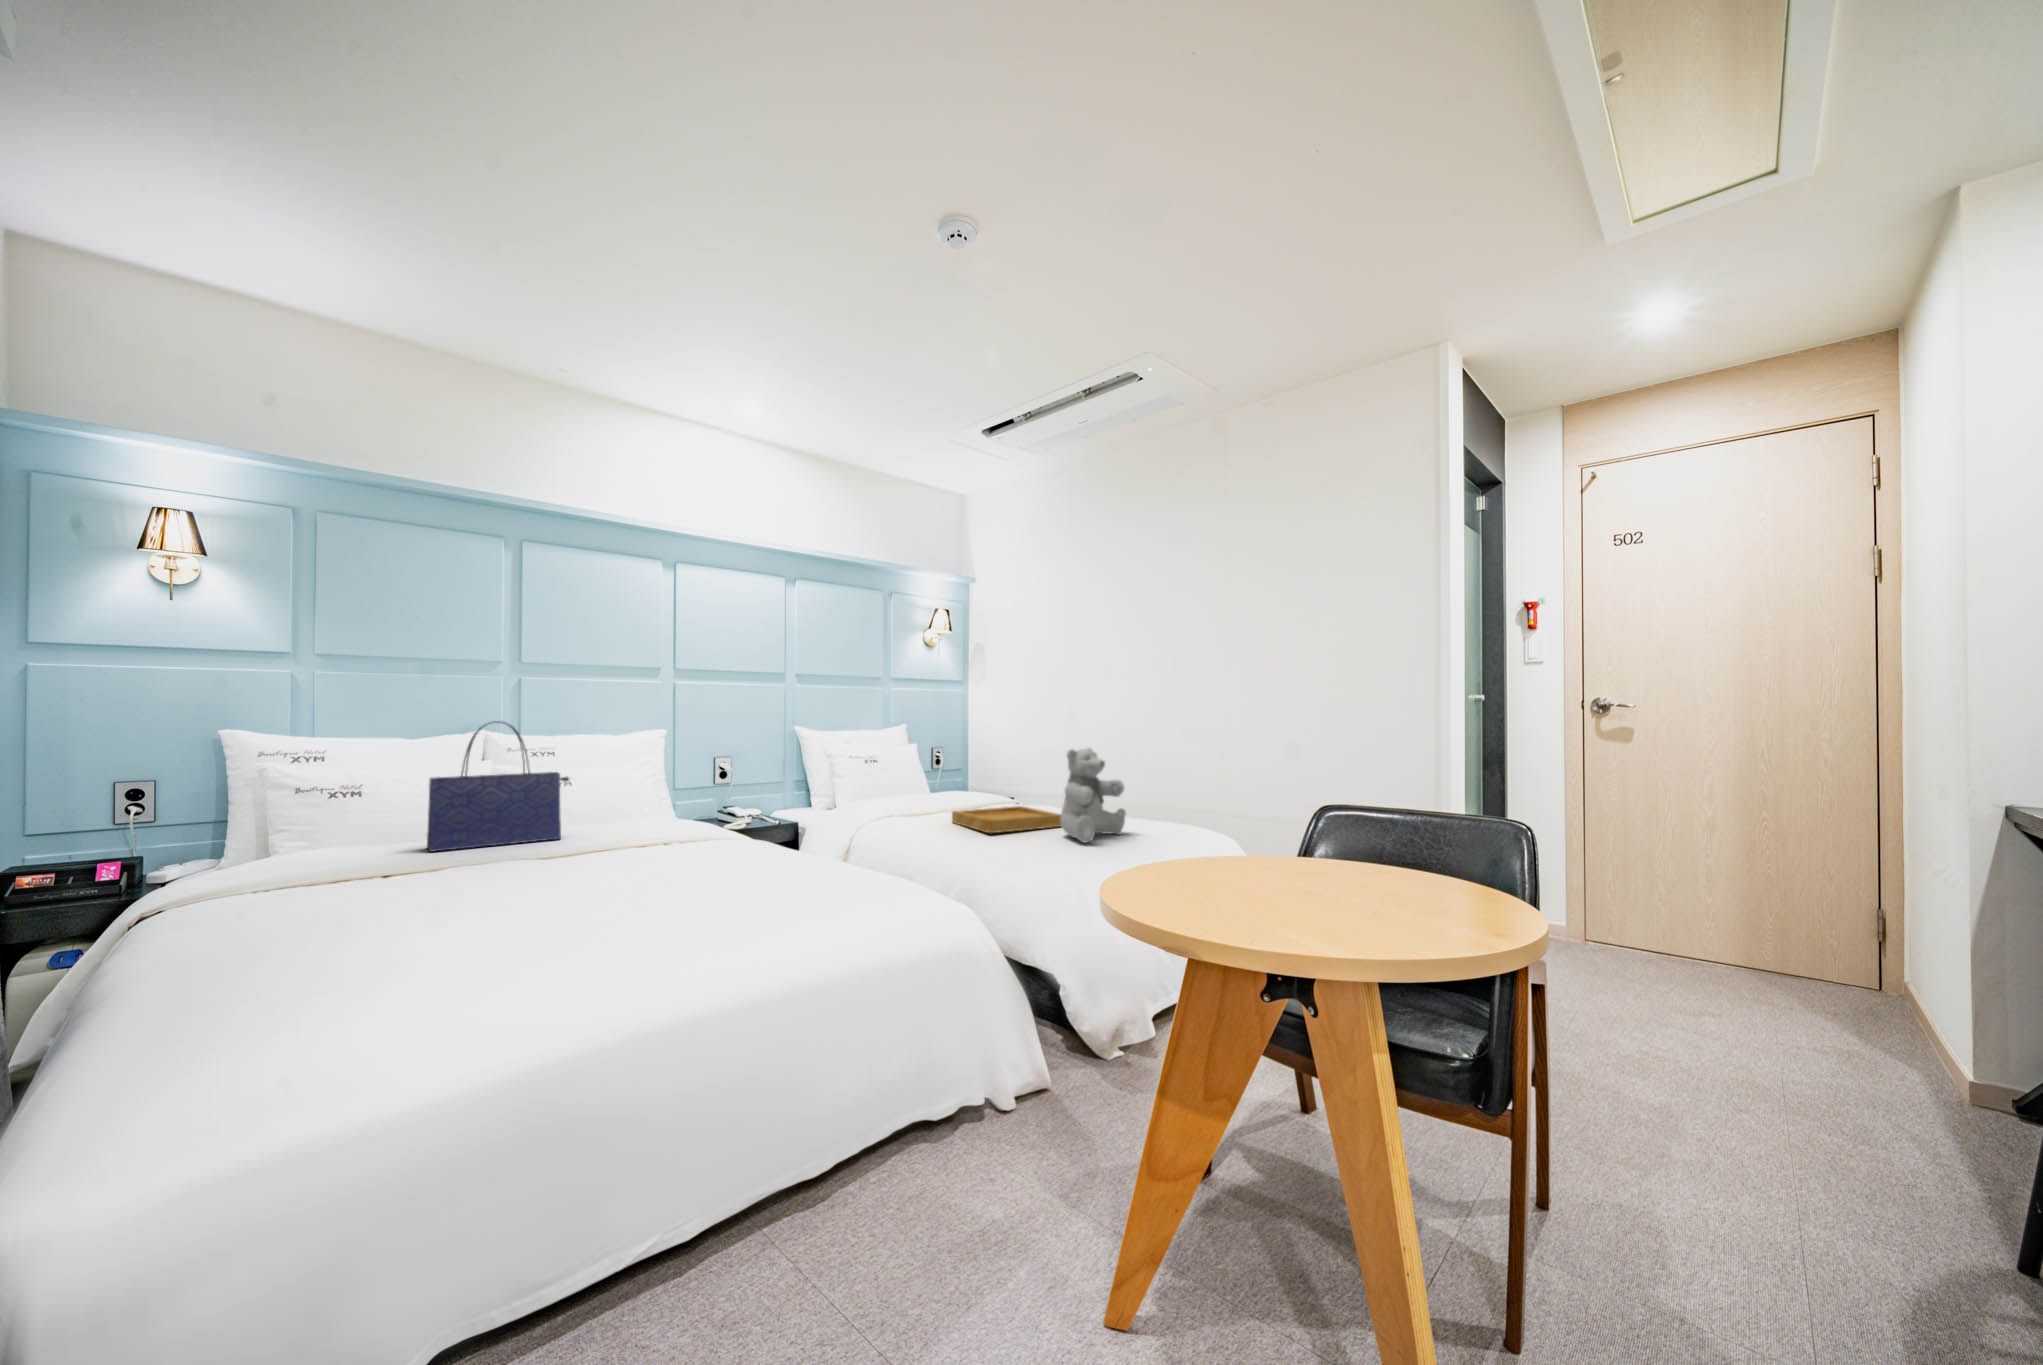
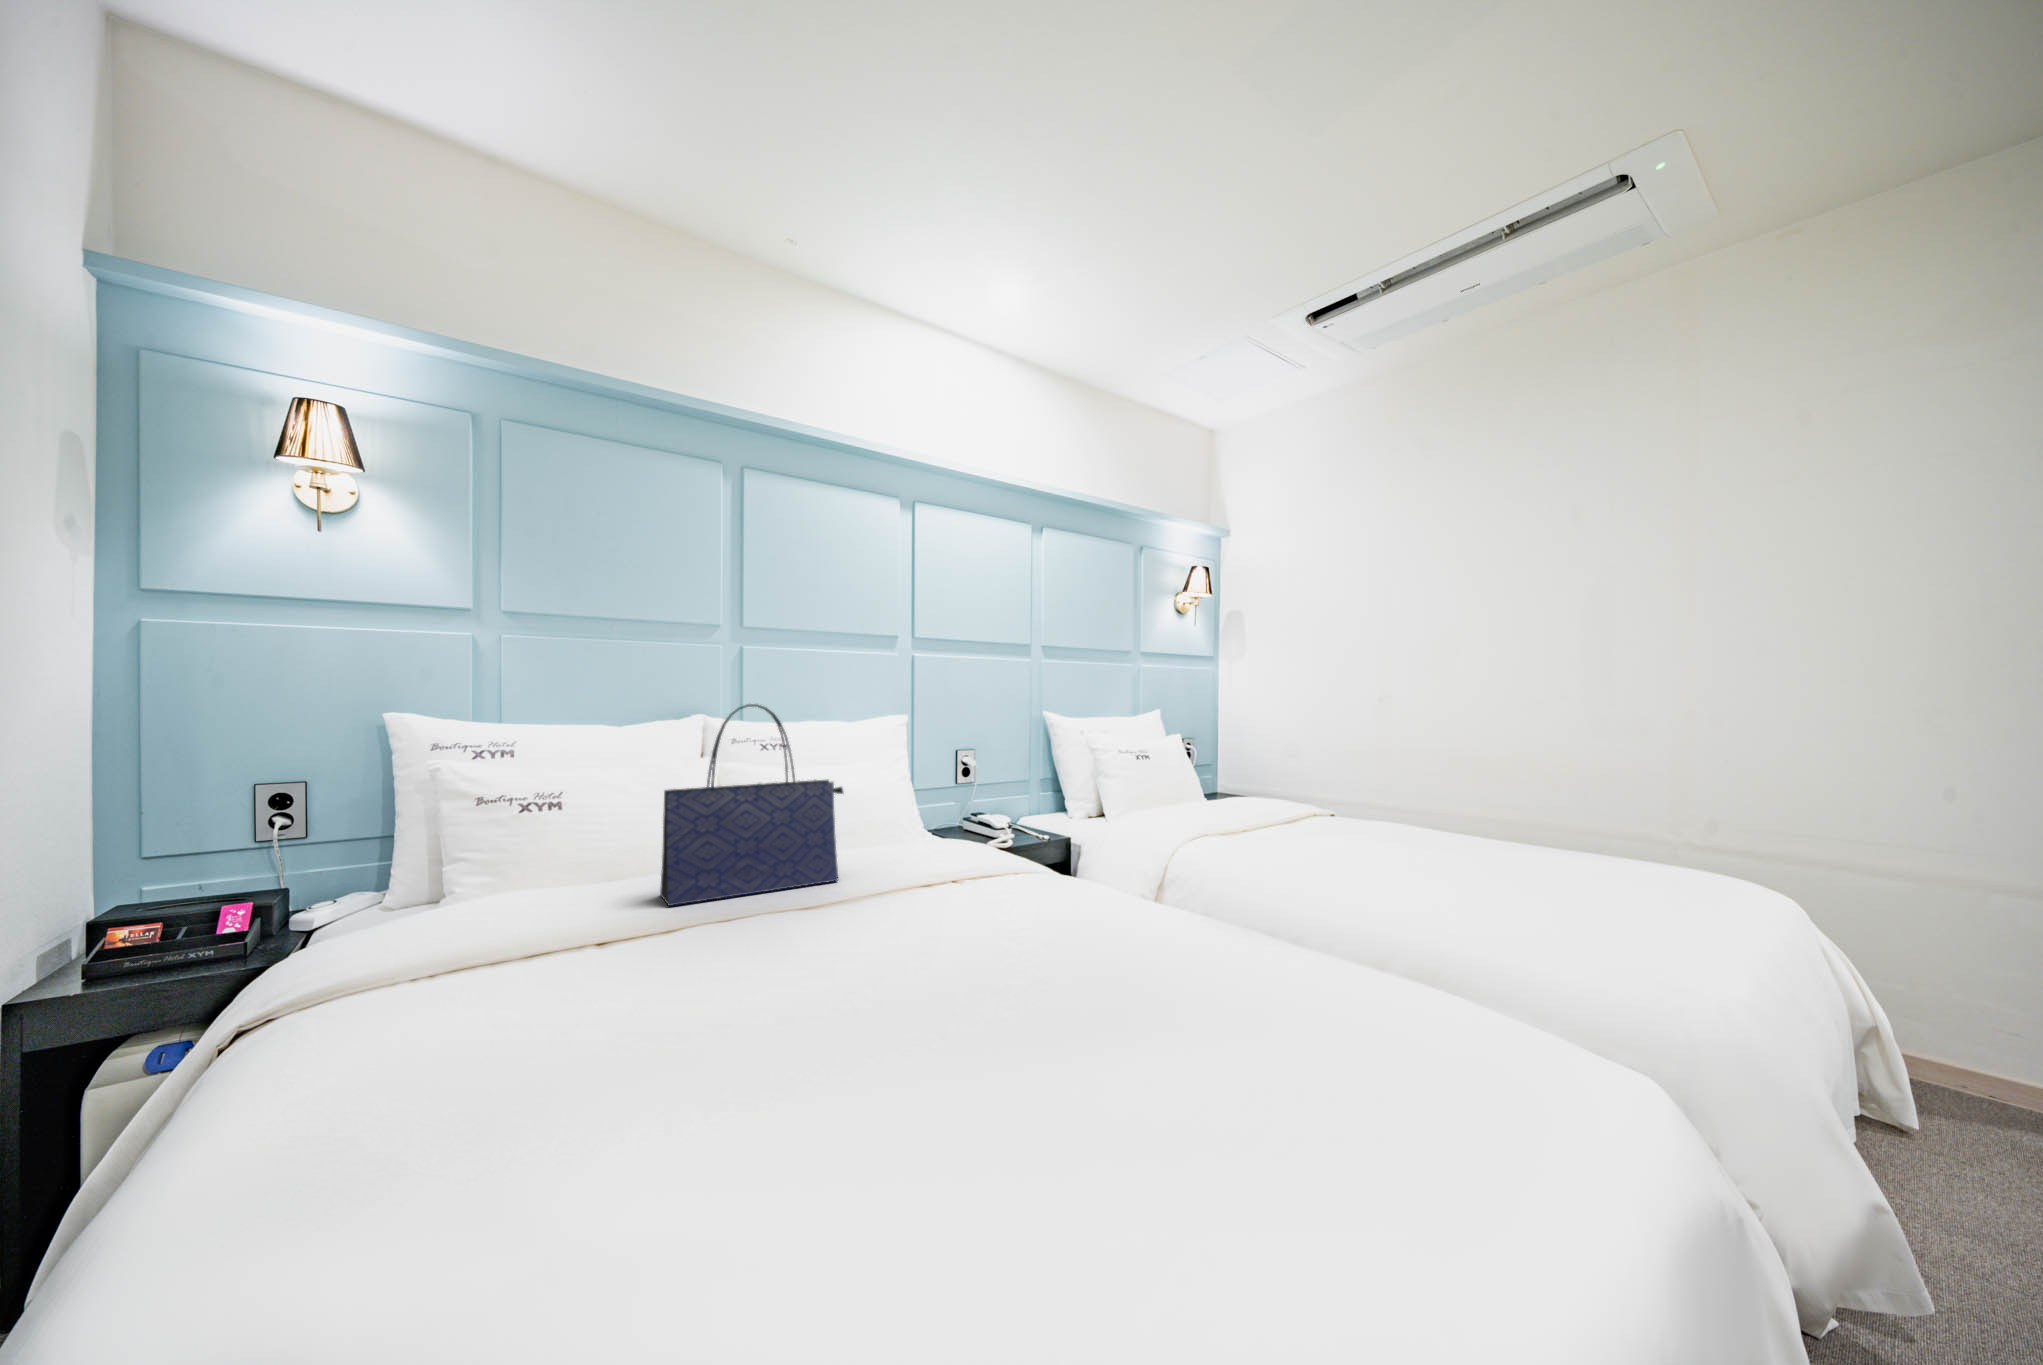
teddy bear: present [1061,748,1126,842] -> none [1538,753,1646,906]
tray: present [952,806,1061,833] -> none [1318,828,1507,879]

